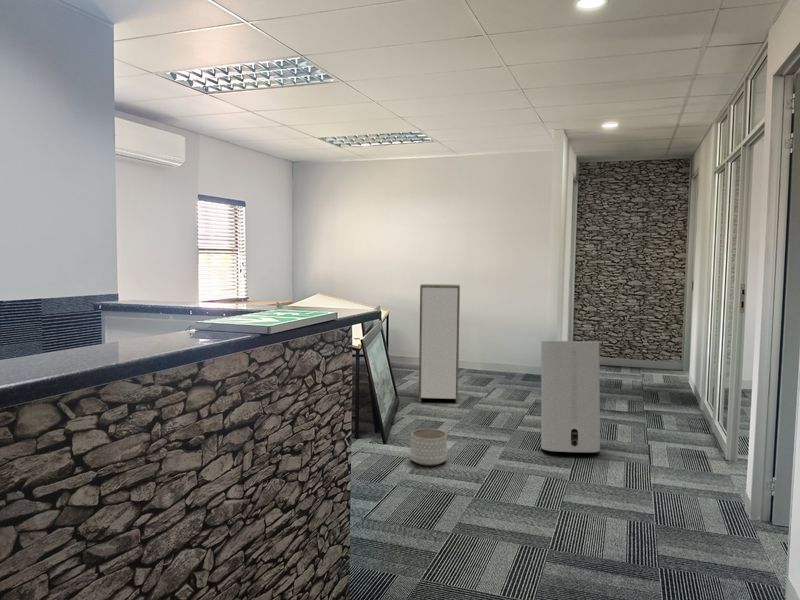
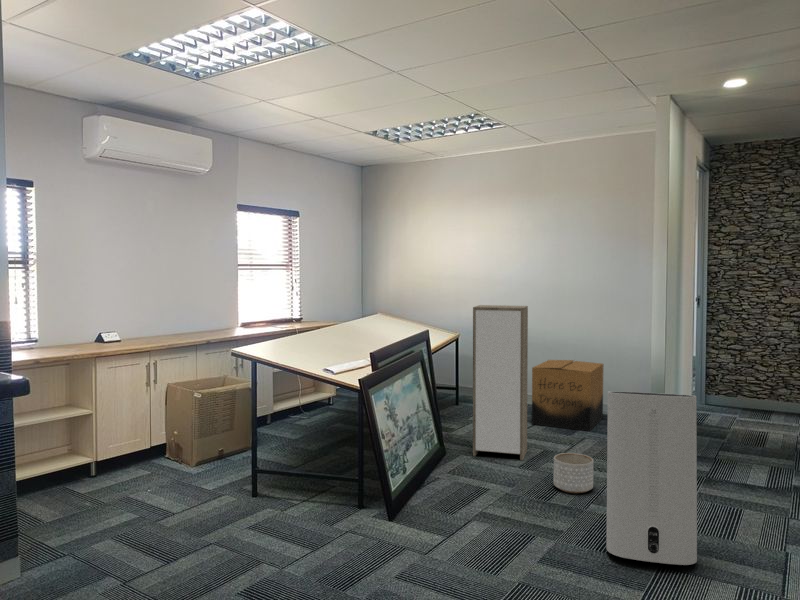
cardboard box: none [452,330,504,384] -> present [532,360,604,431]
planter: present [411,429,447,466] -> present [554,453,594,493]

